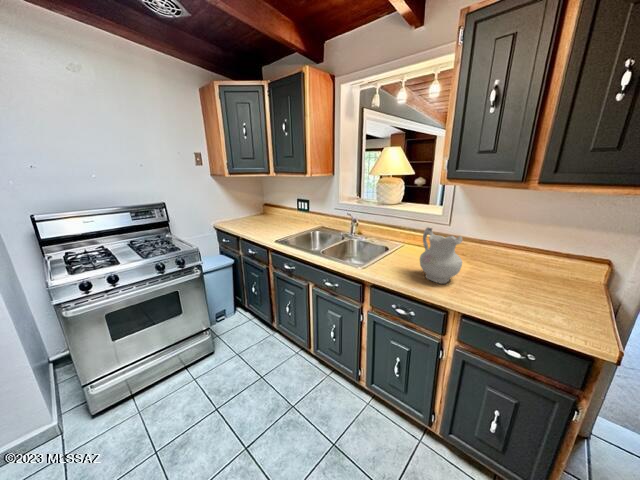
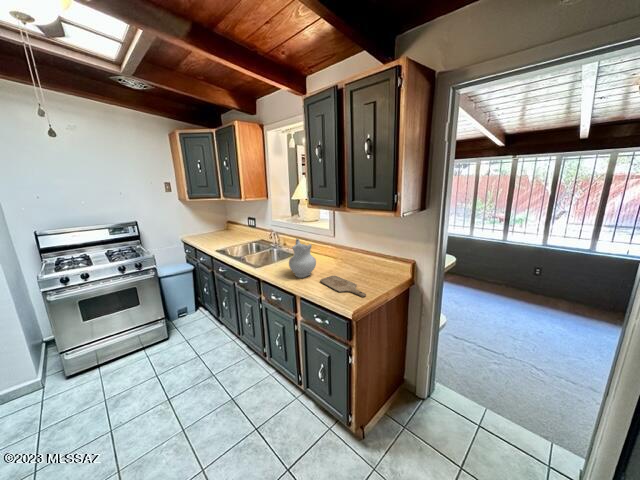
cutting board: none [478,280,586,318] -> present [320,276,366,297]

